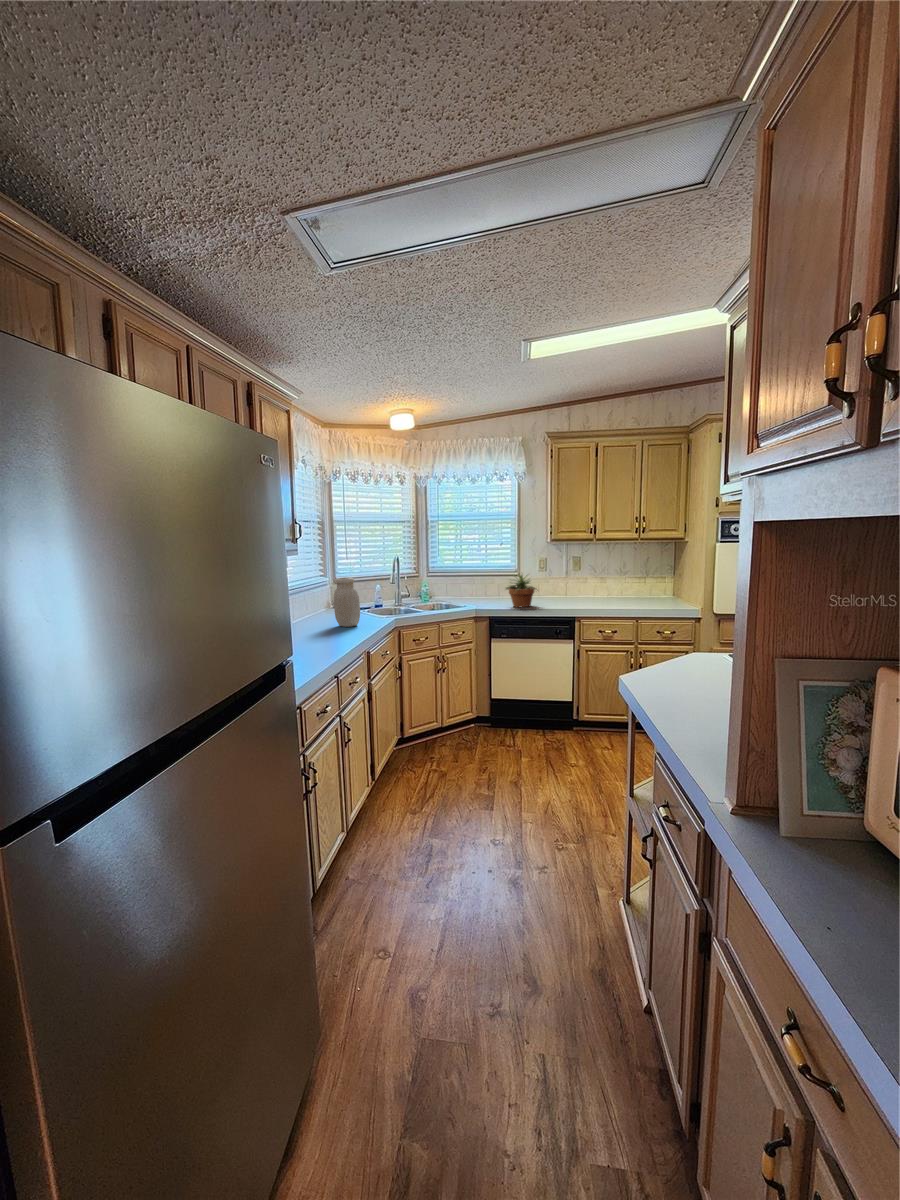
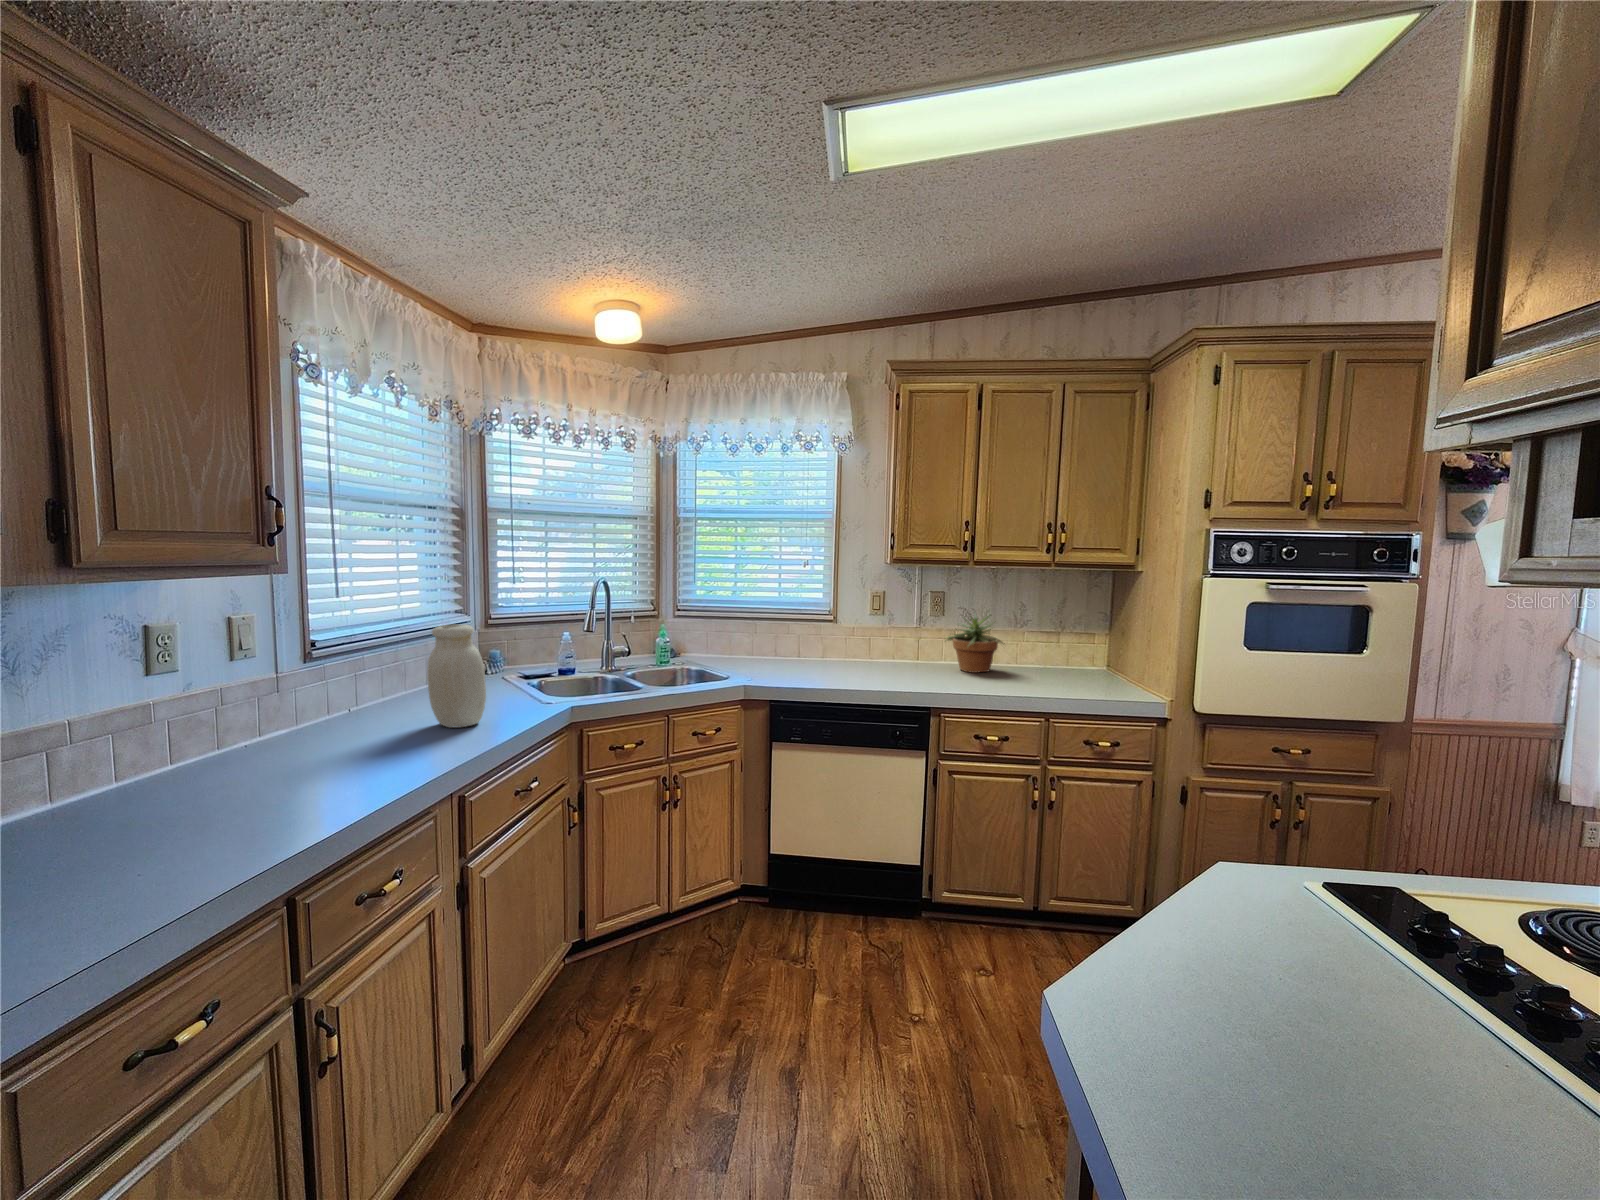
potted plant: present [506,574,536,607] -> present [945,613,1005,673]

